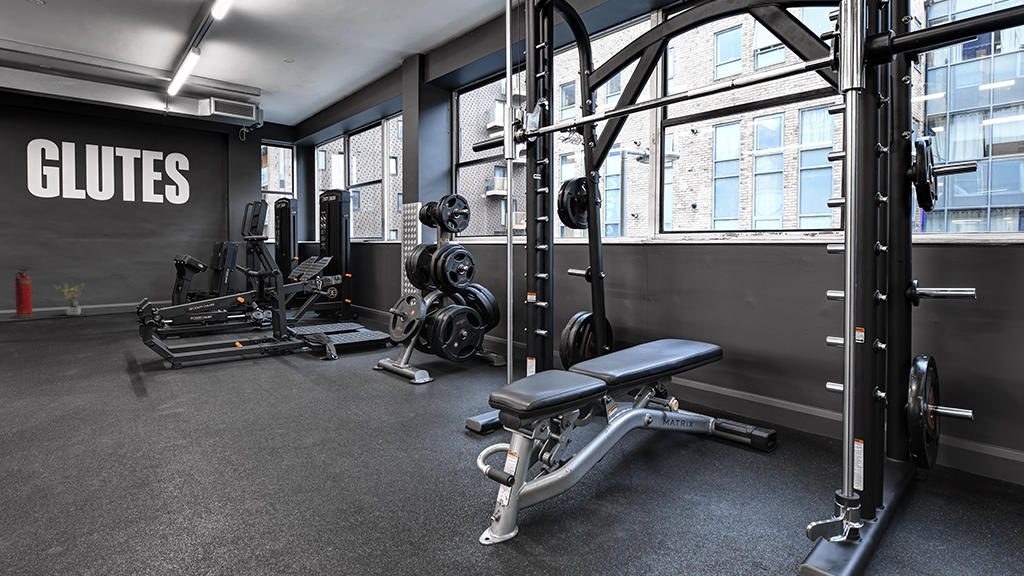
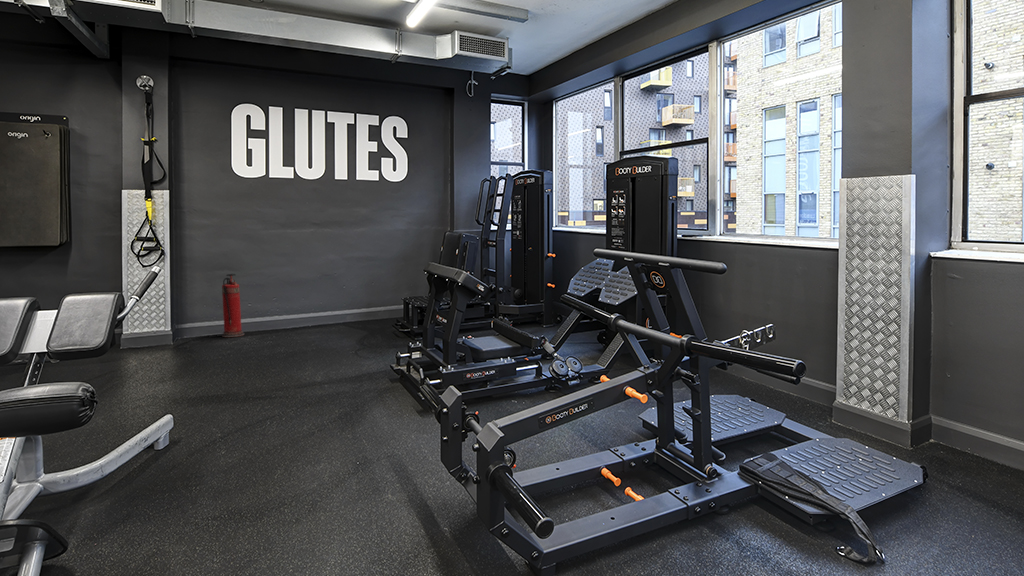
potted plant: present [55,283,83,315] -> none [263,290,304,333]

